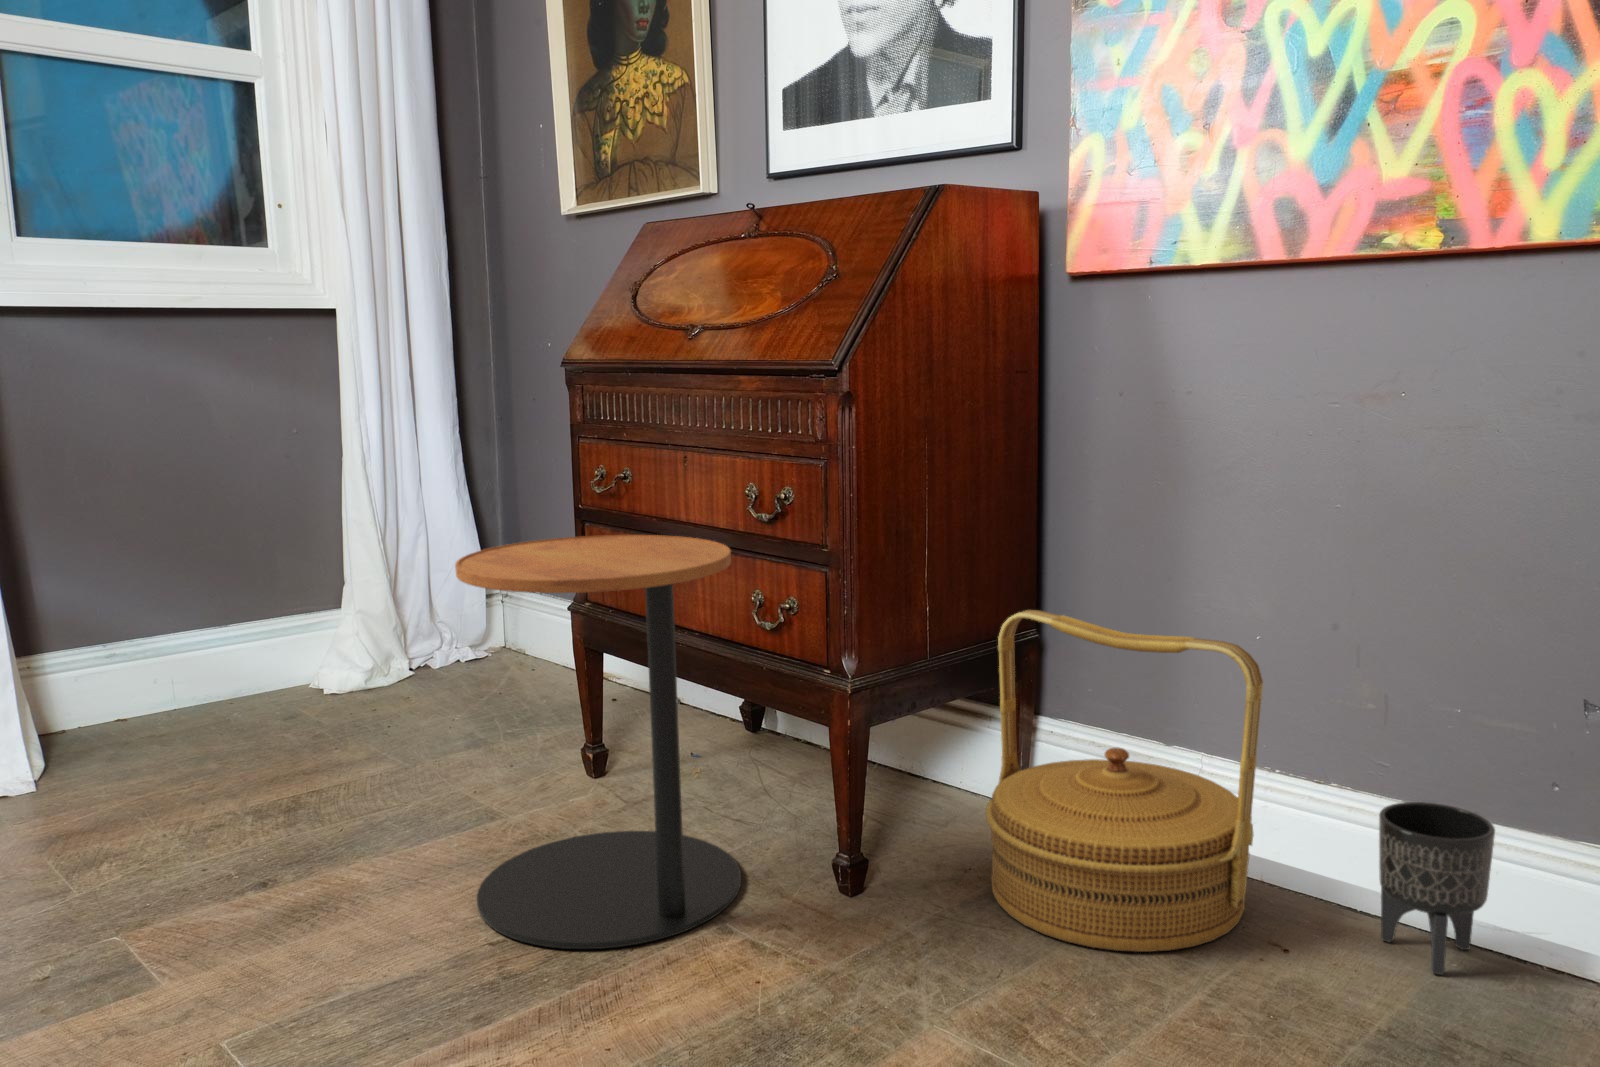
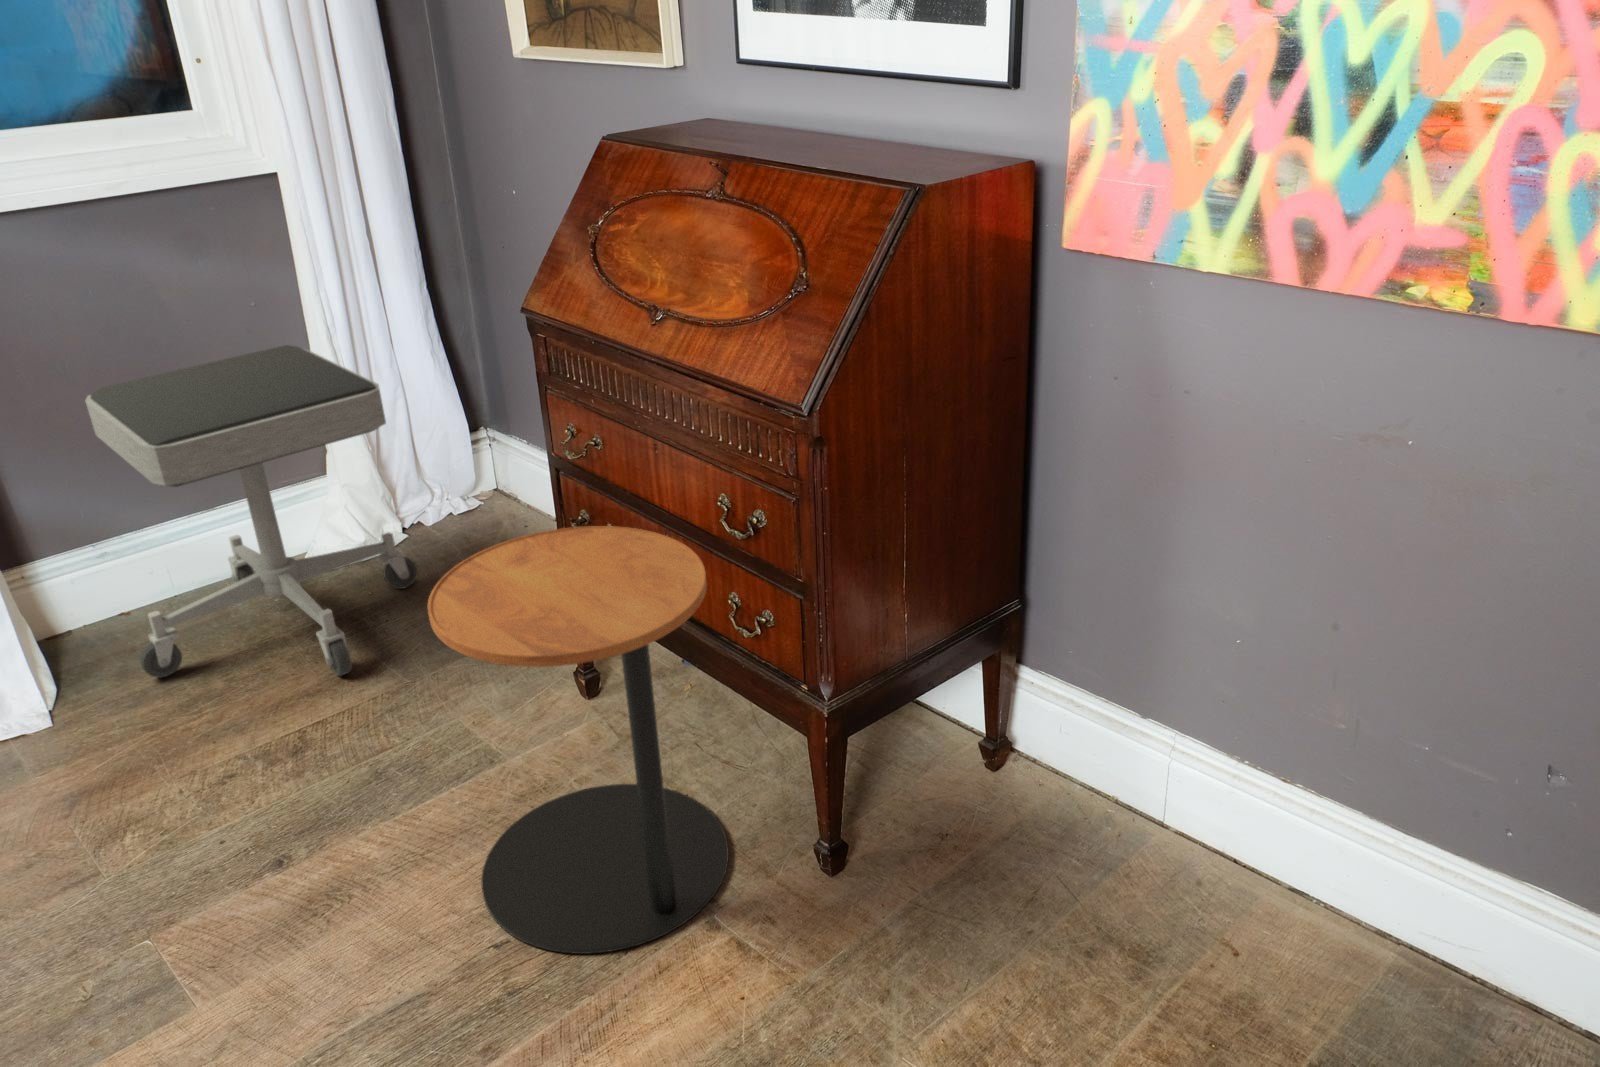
stool: none [127,461,425,764] -> present [86,345,418,678]
woven basket: present [986,610,1263,952] -> none [960,614,1232,961]
planter: present [1379,802,1495,975] -> none [1322,831,1439,995]

